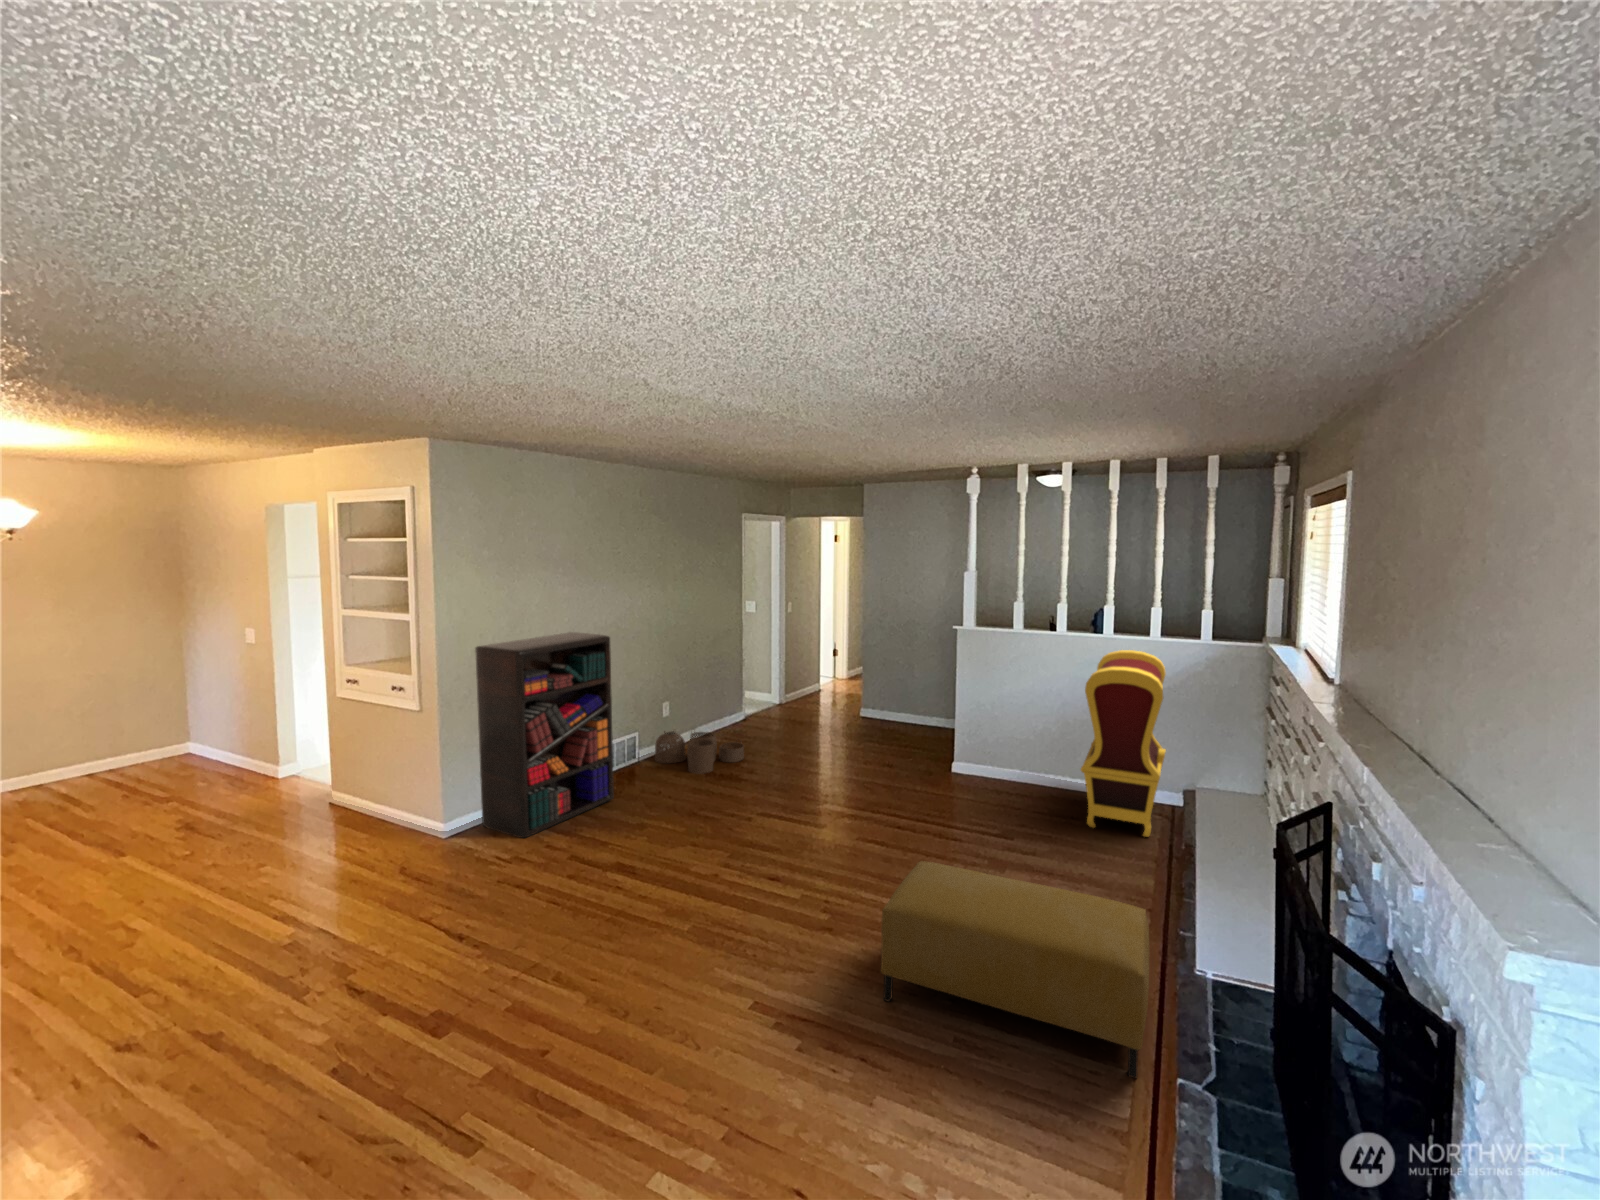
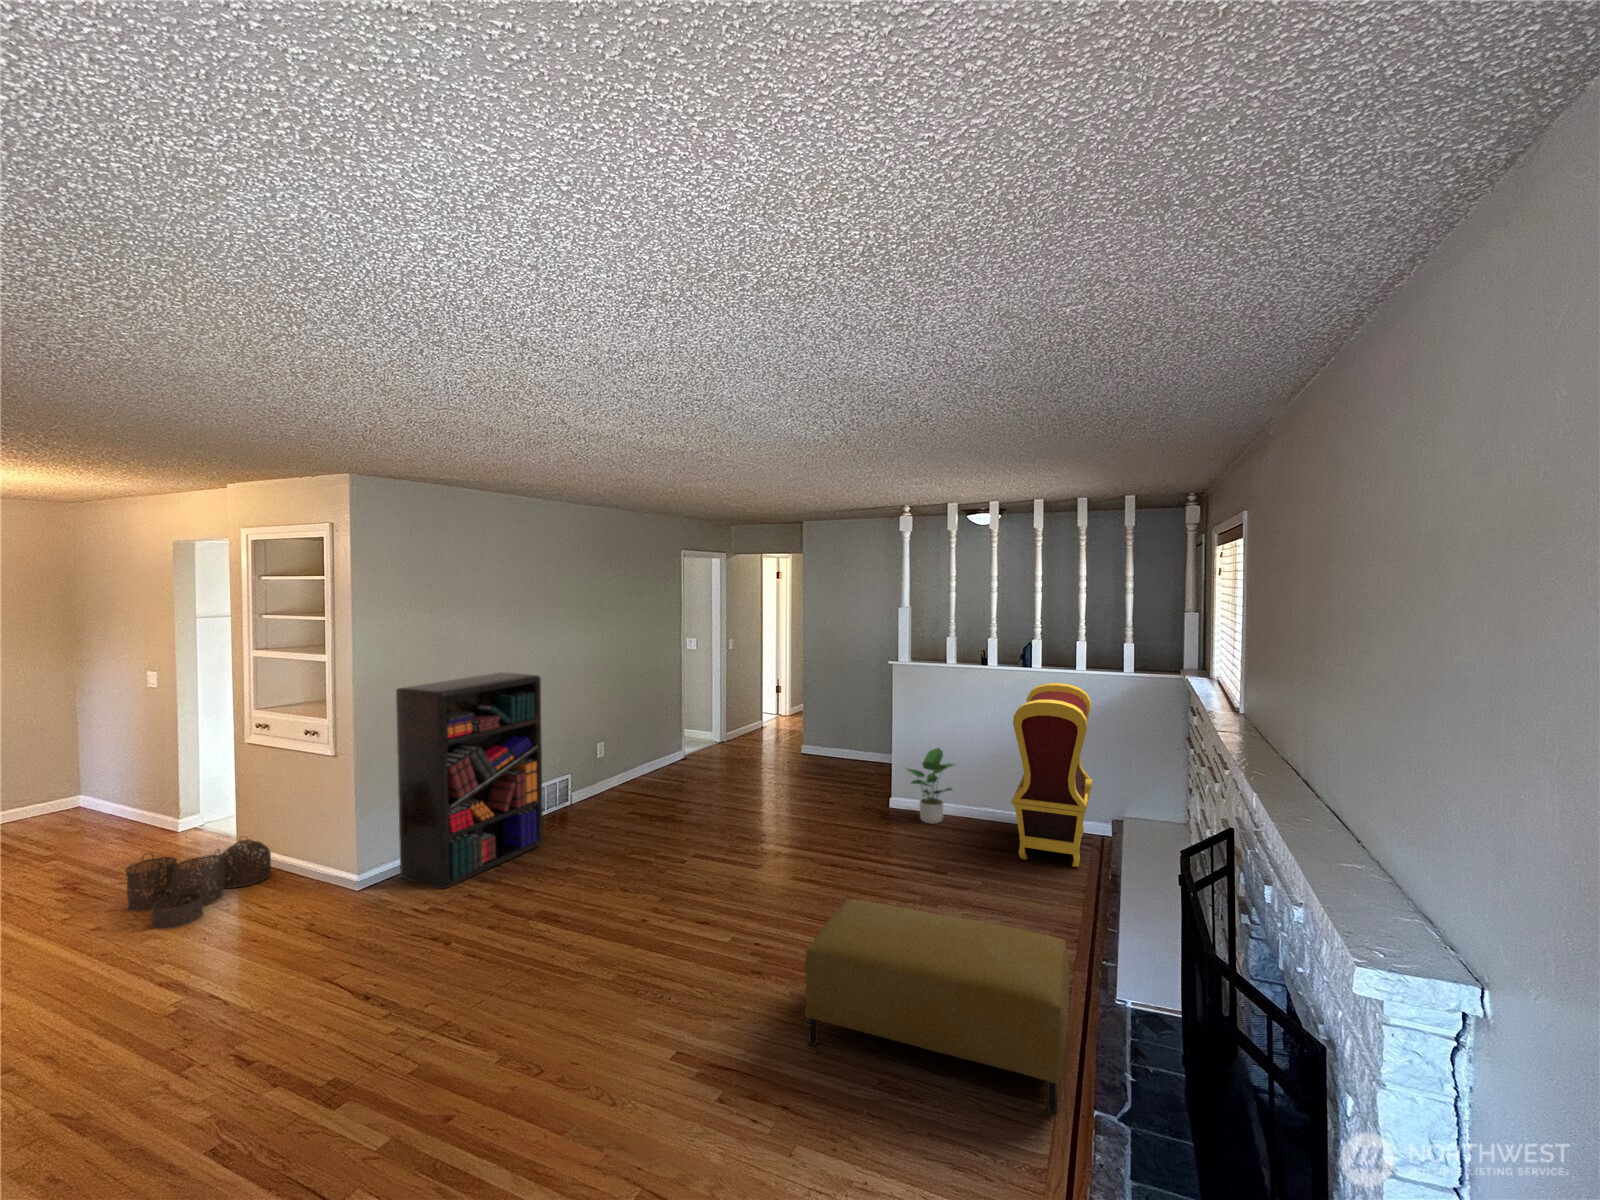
potted plant: none [966,713,1023,789] -> present [906,748,955,824]
woven basket: present [655,731,744,774] -> present [125,839,272,929]

